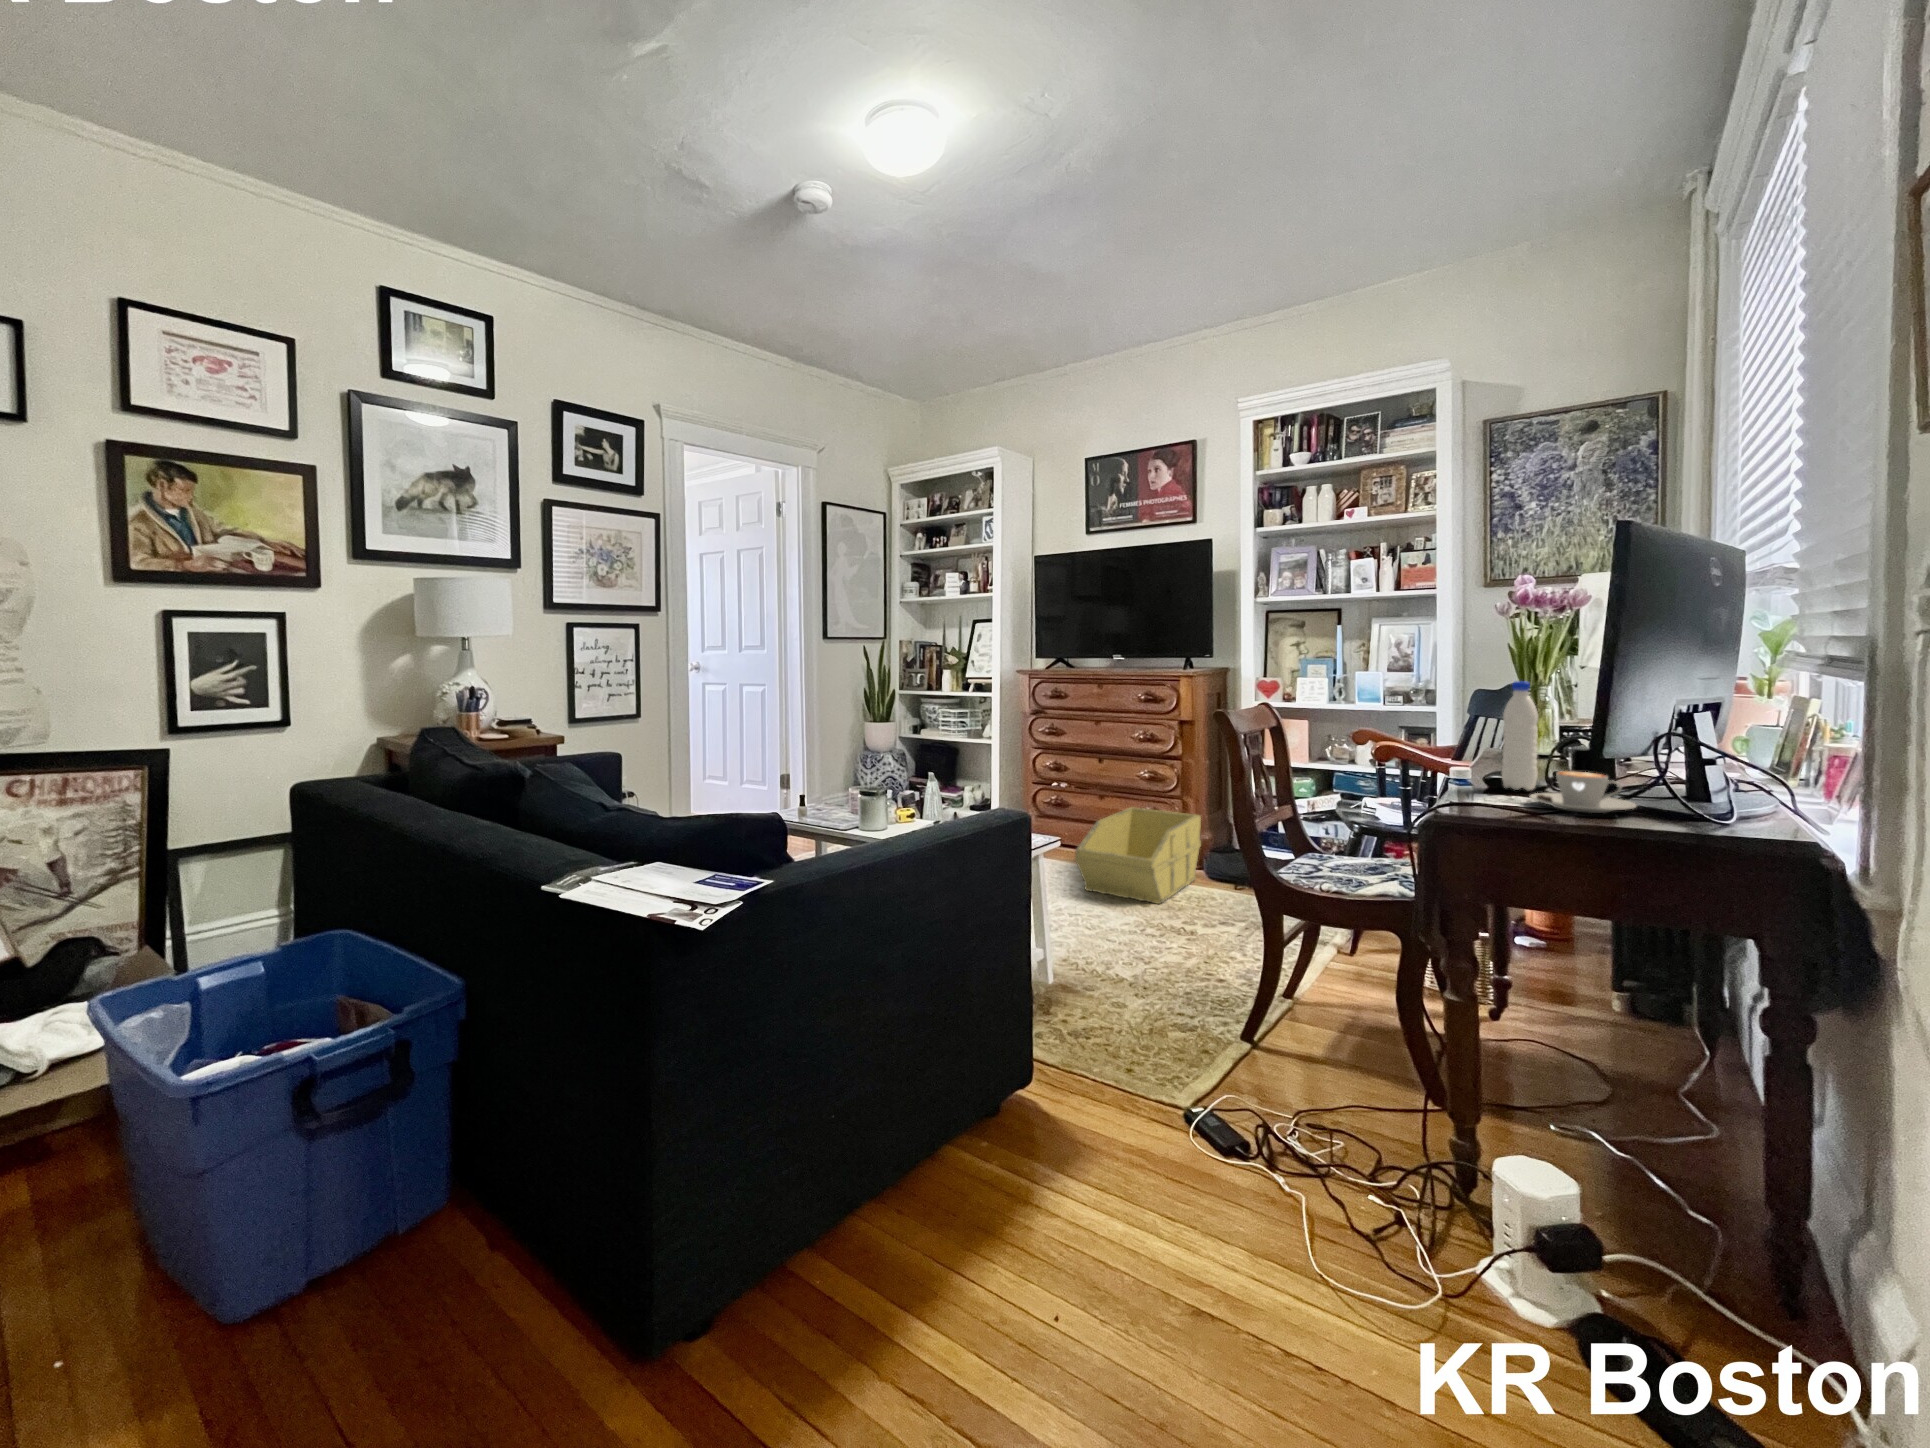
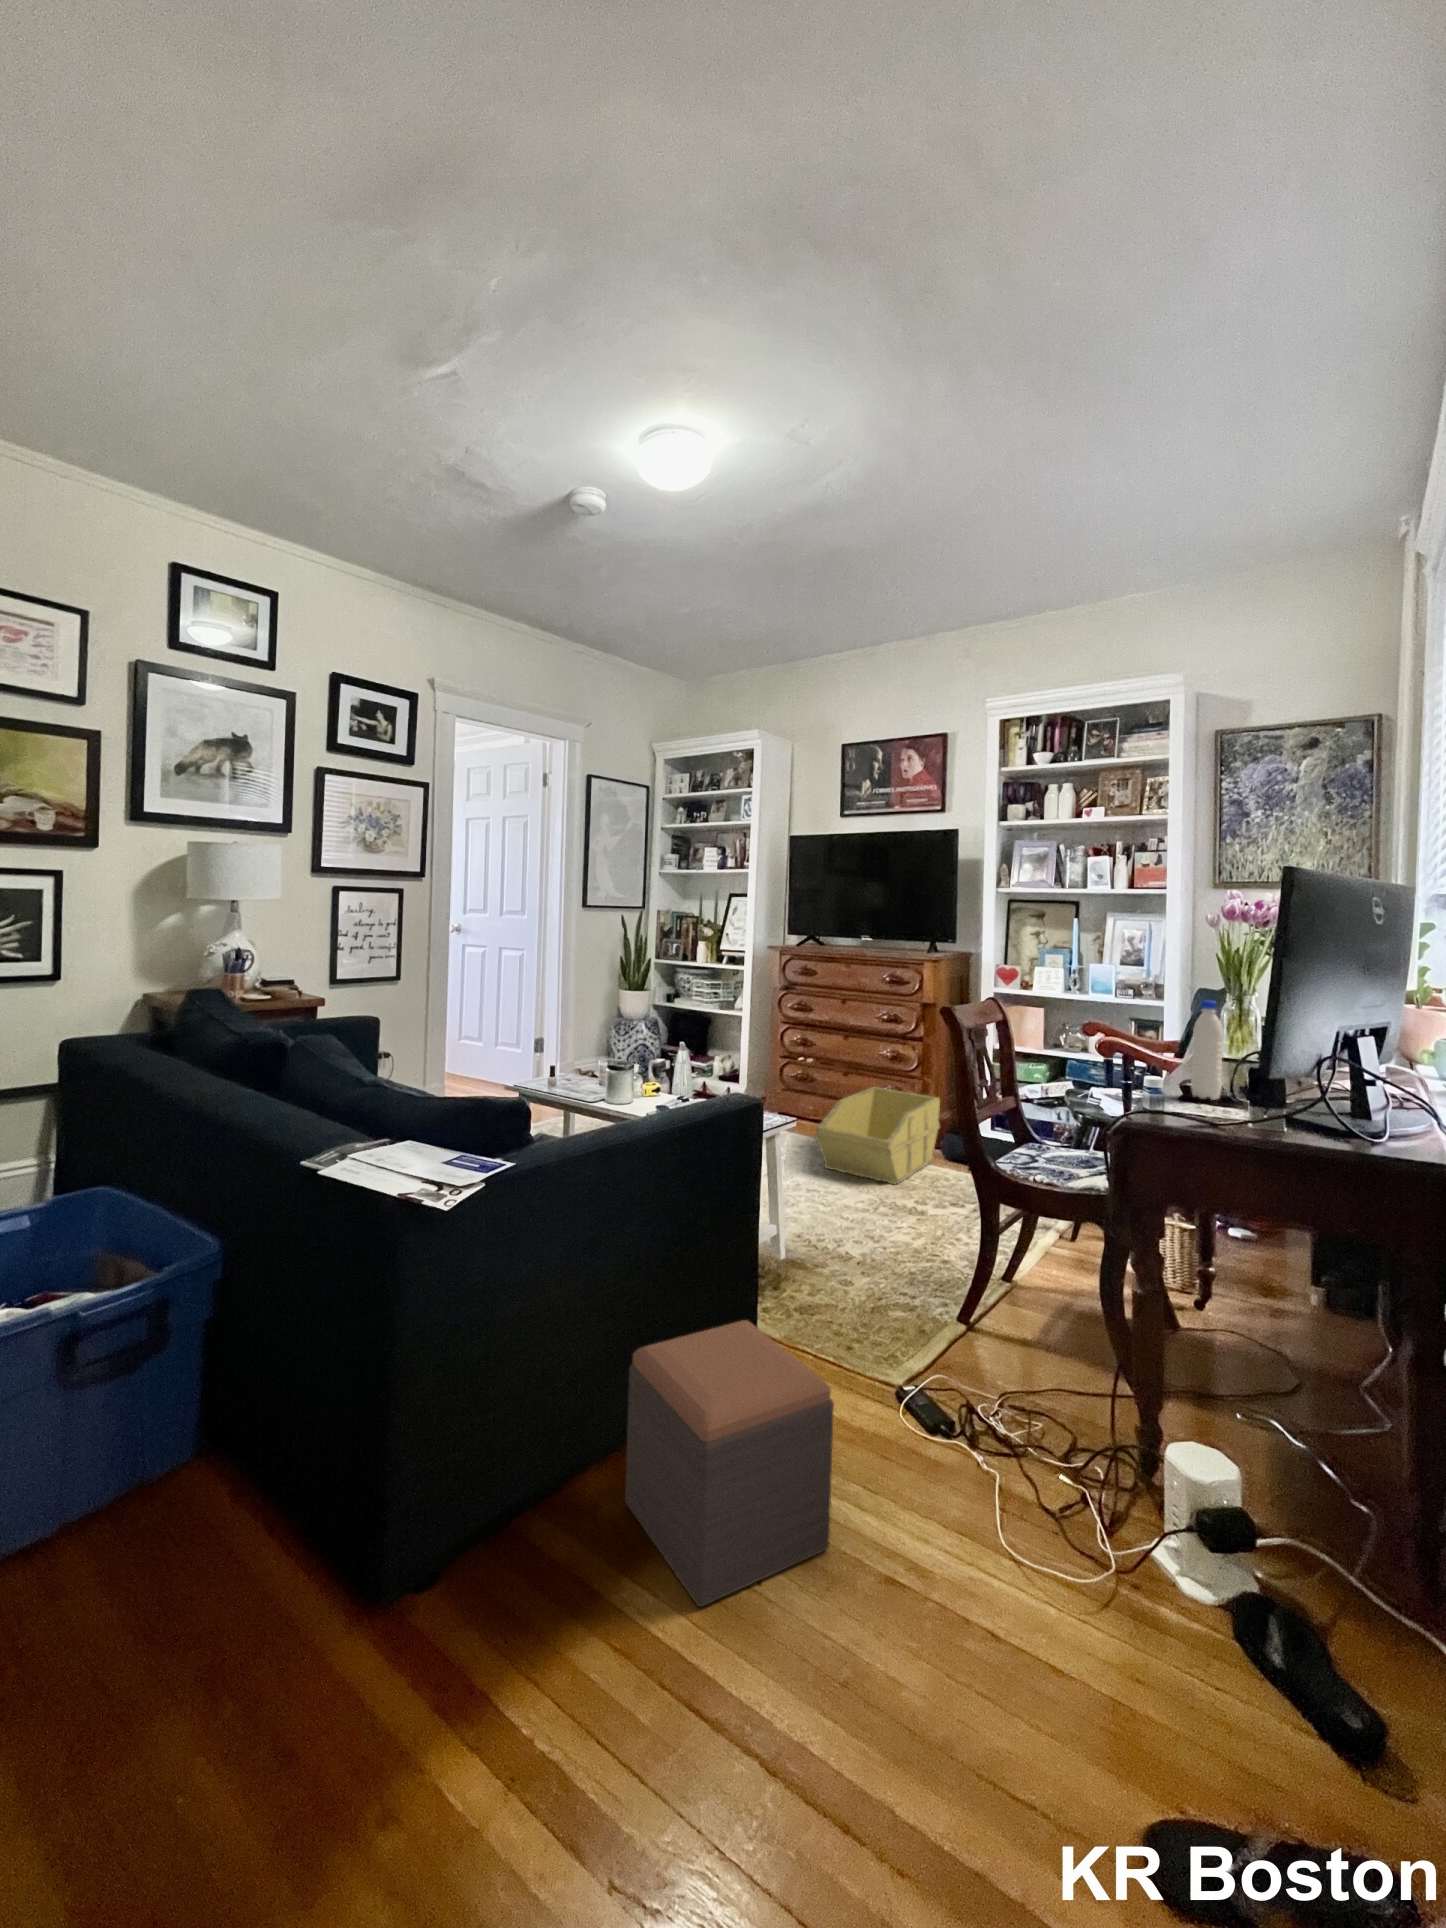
coffee cup: present [1530,771,1636,813] -> none [1208,1086,1297,1126]
footstool: none [897,1047,1127,1365] -> present [625,1320,834,1607]

